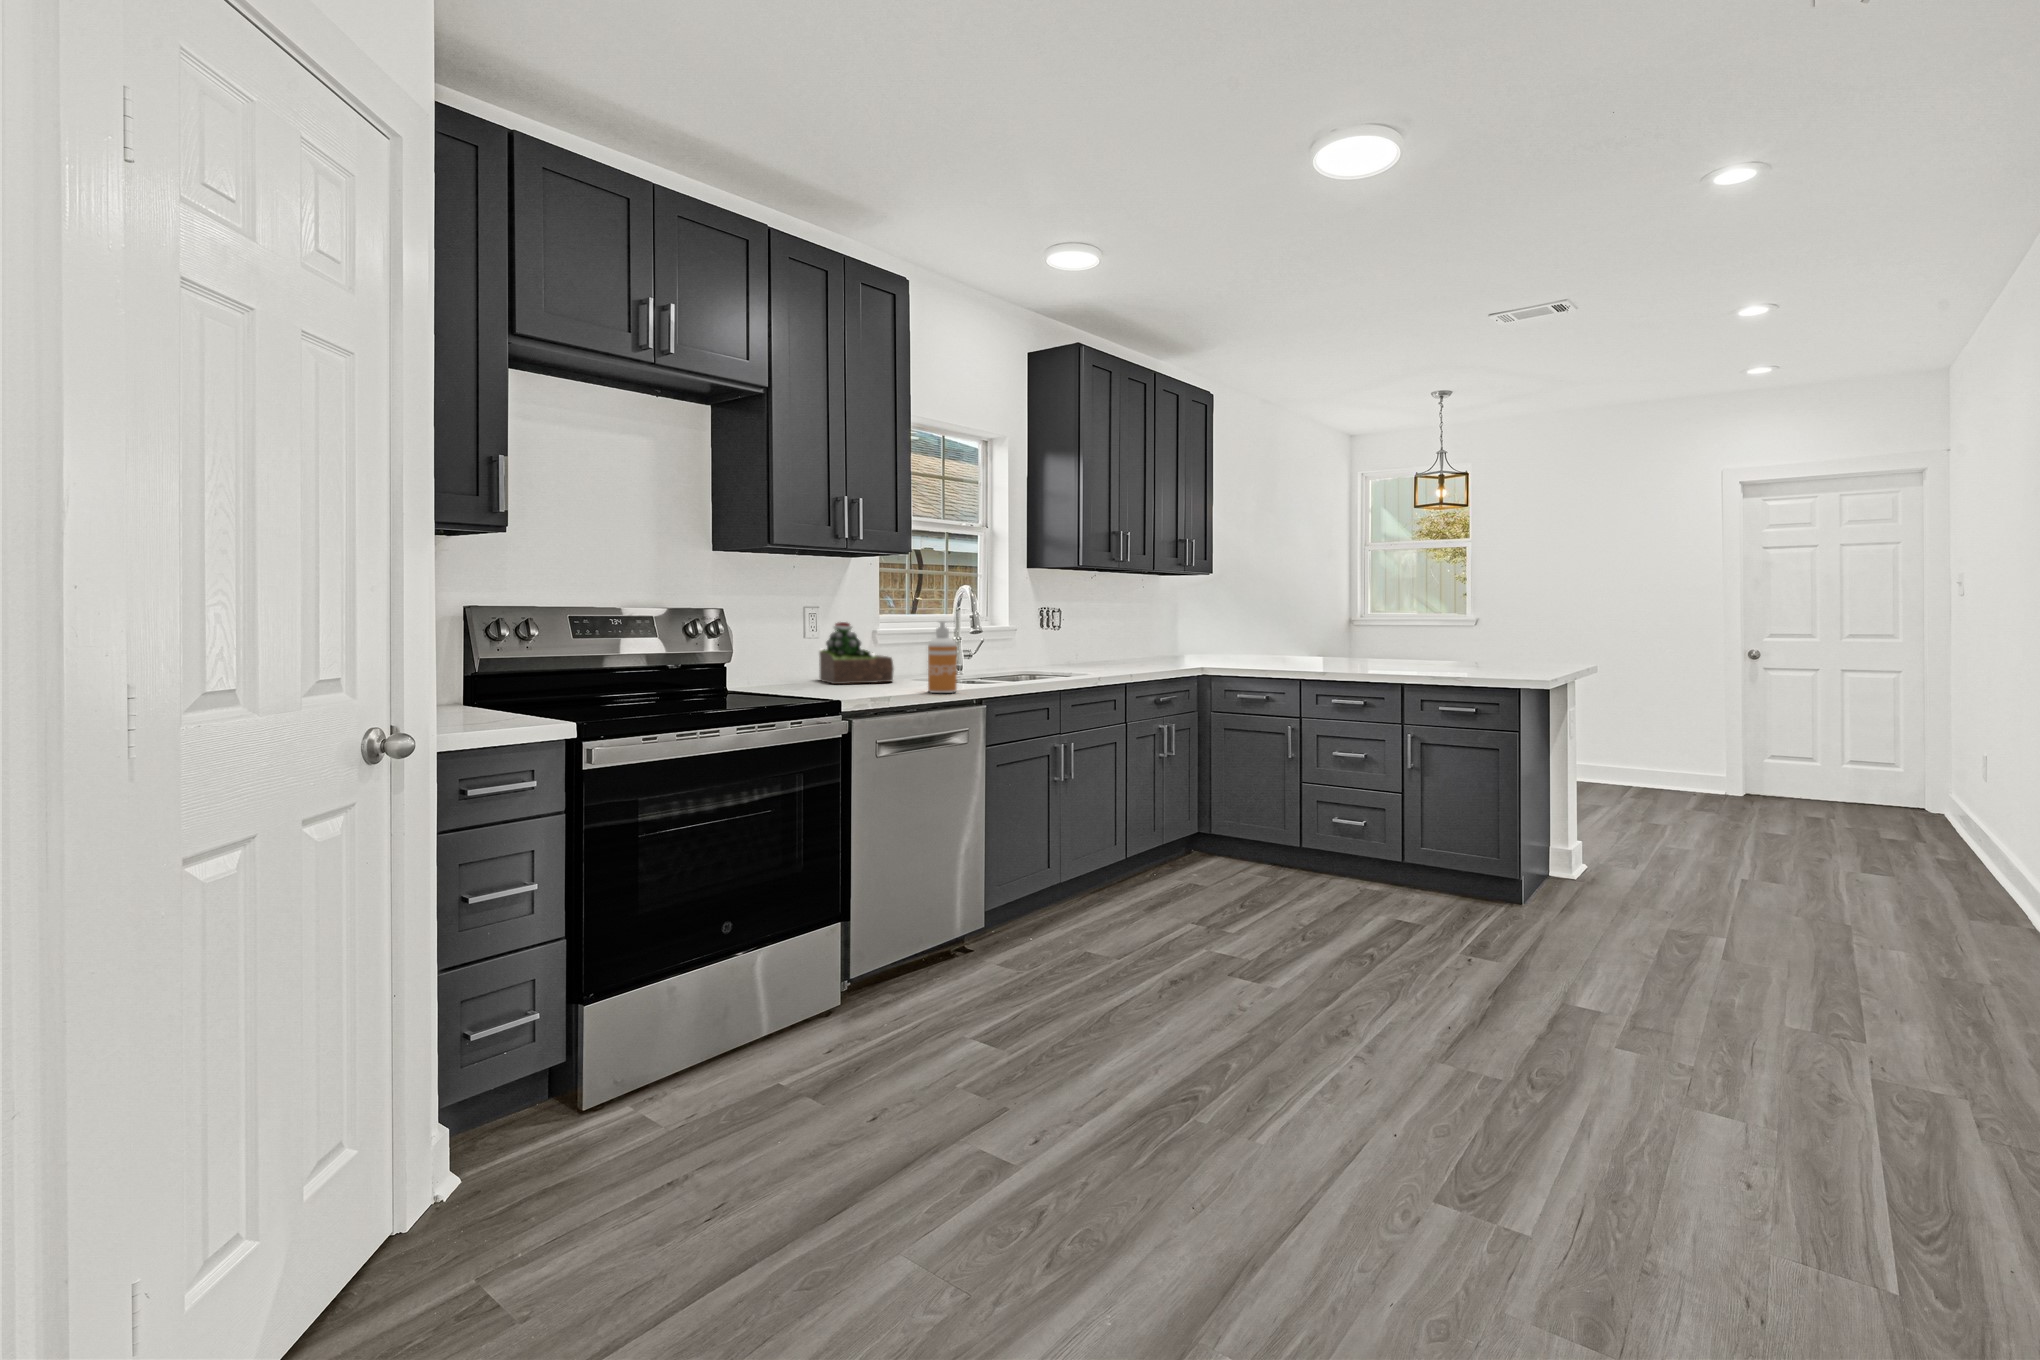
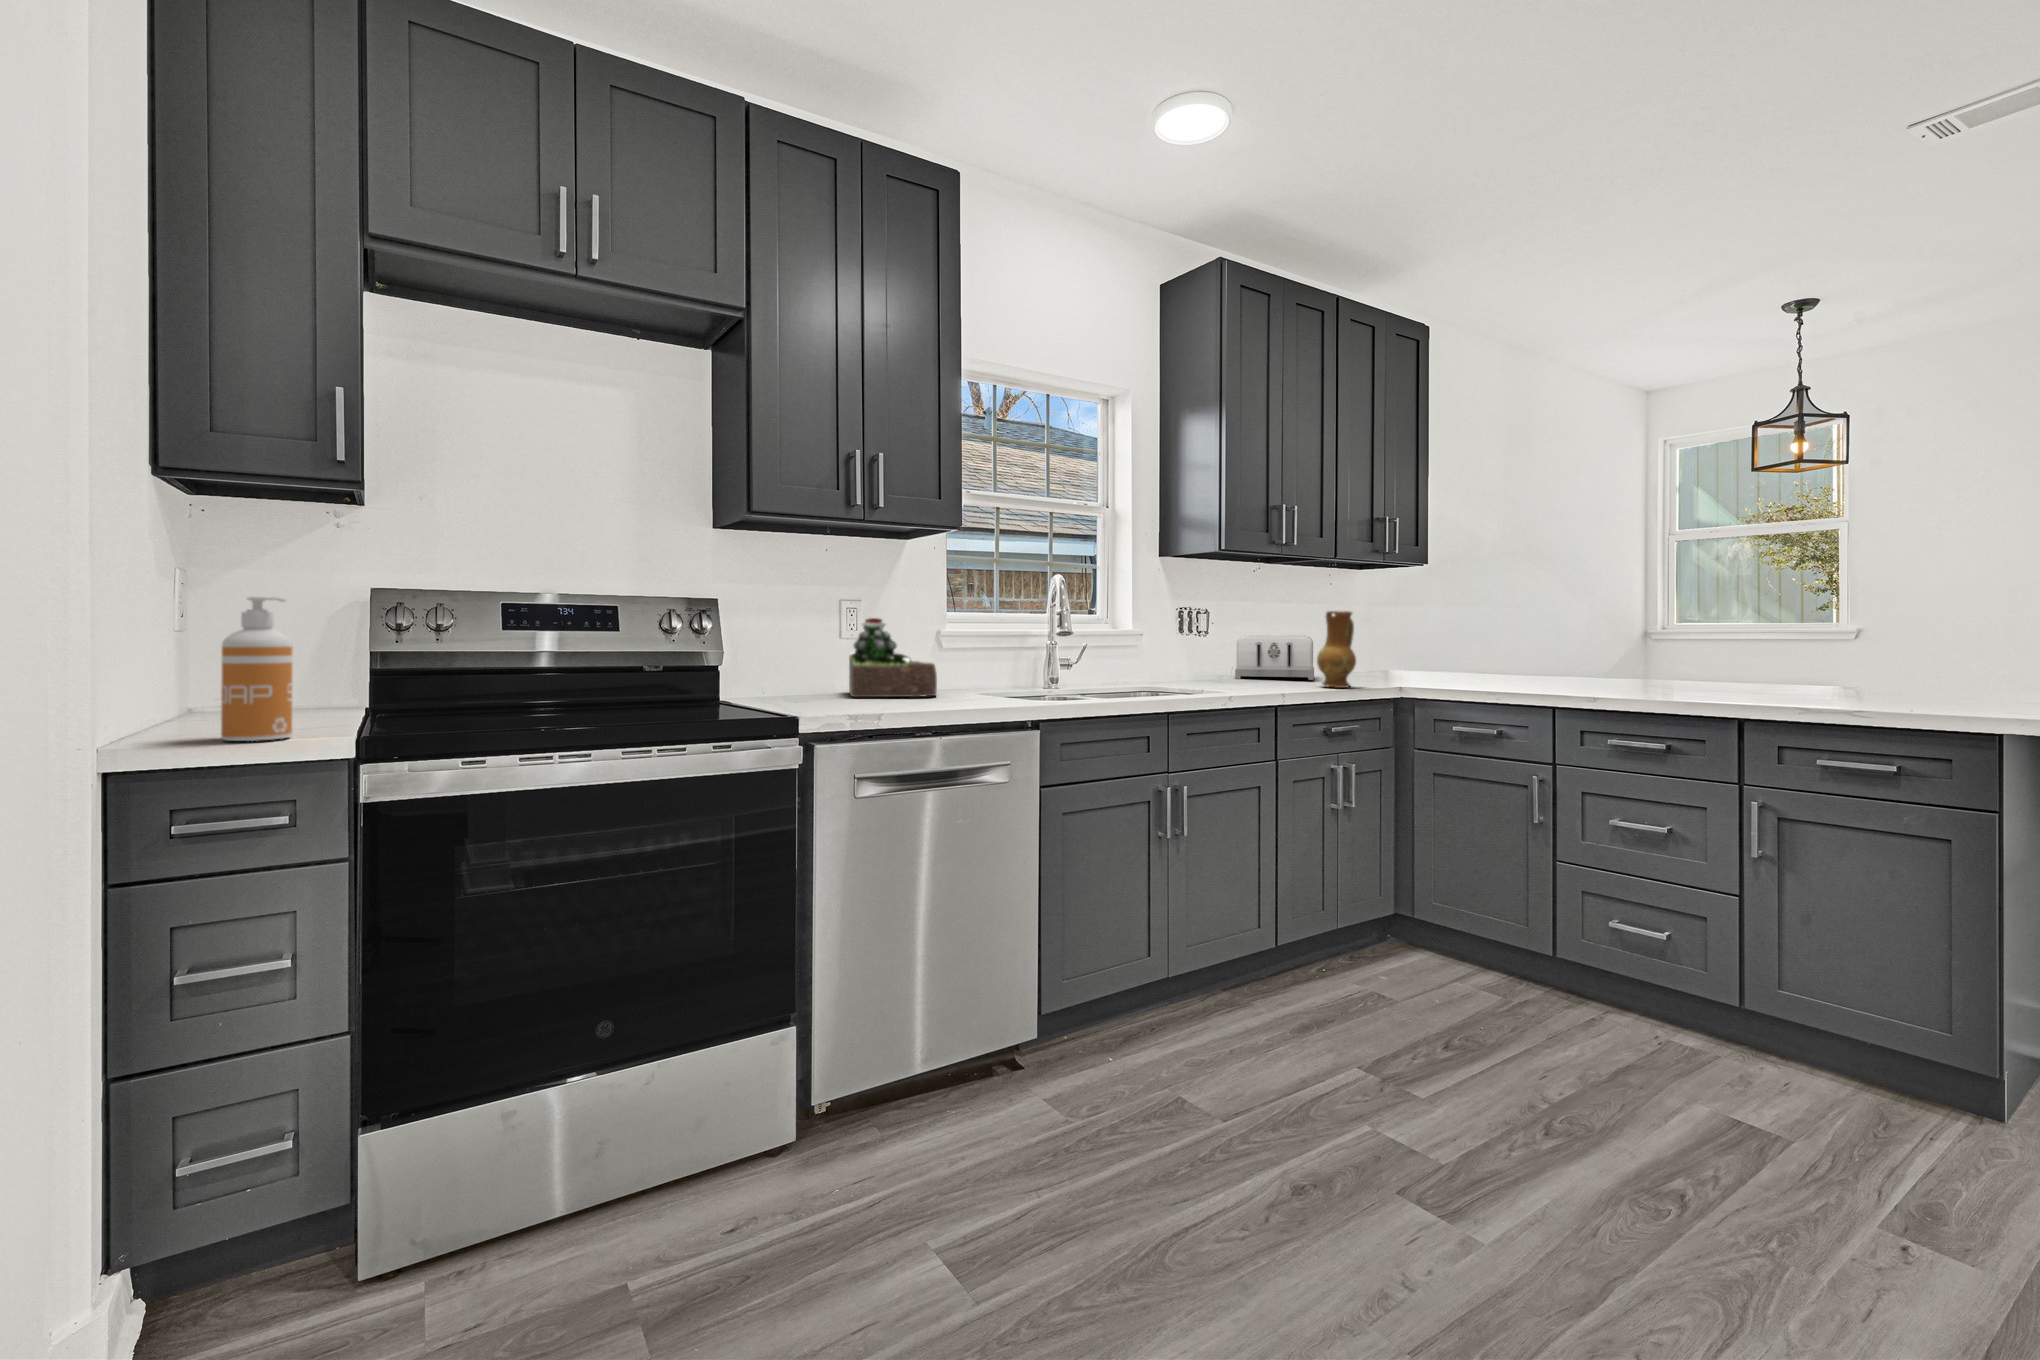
ceramic jug: none [1142,611,1170,667] -> present [1317,611,1356,688]
soap dispenser: present [928,621,957,693] -> present [221,596,293,741]
toaster: none [1075,626,1135,661] -> present [1235,634,1314,680]

